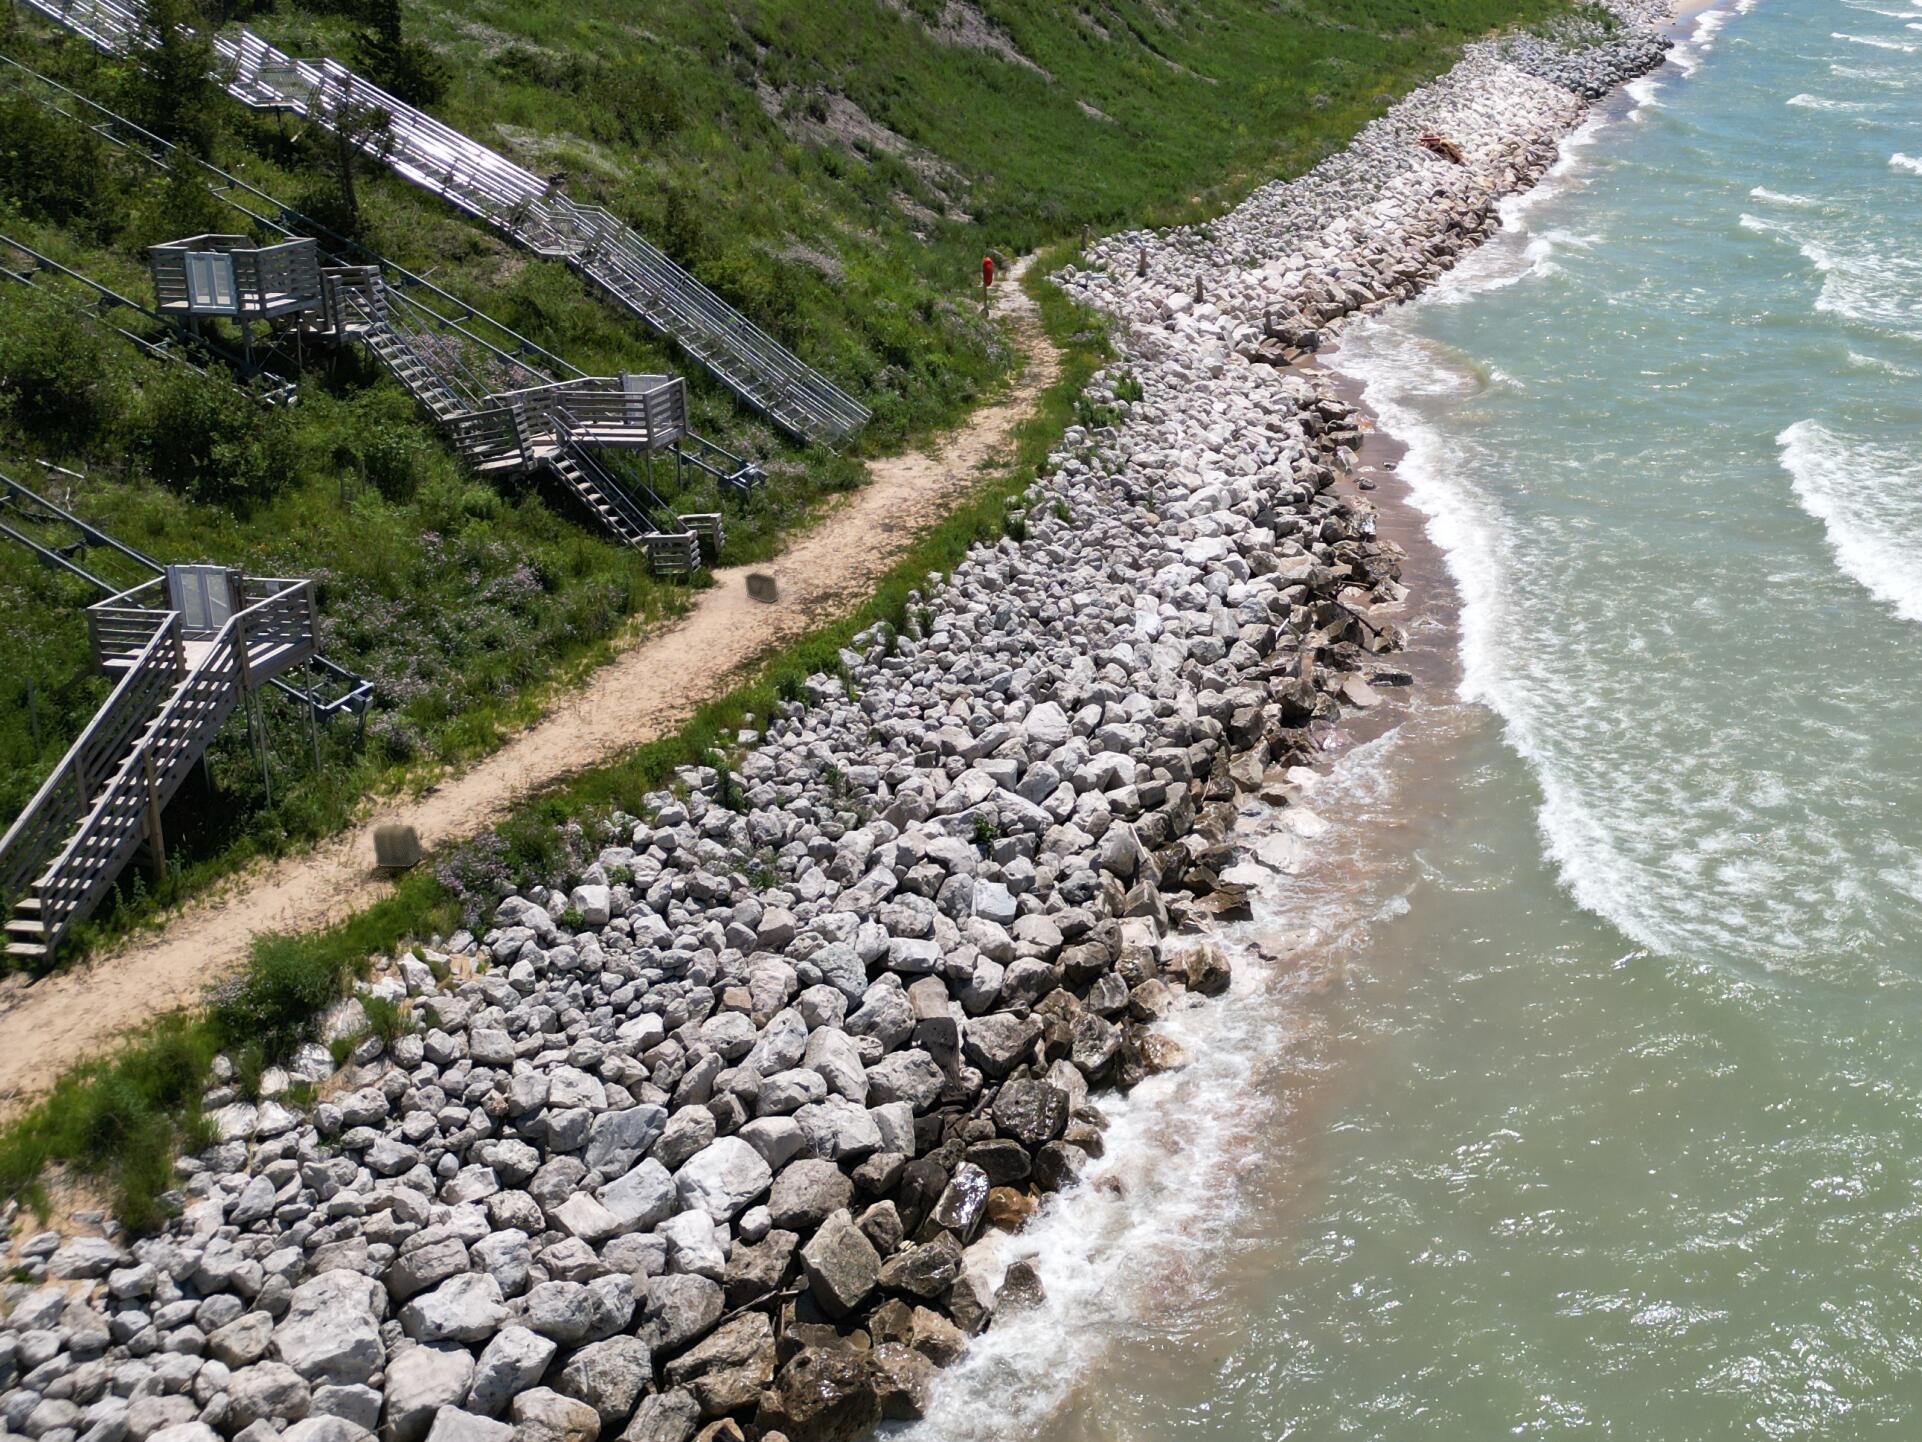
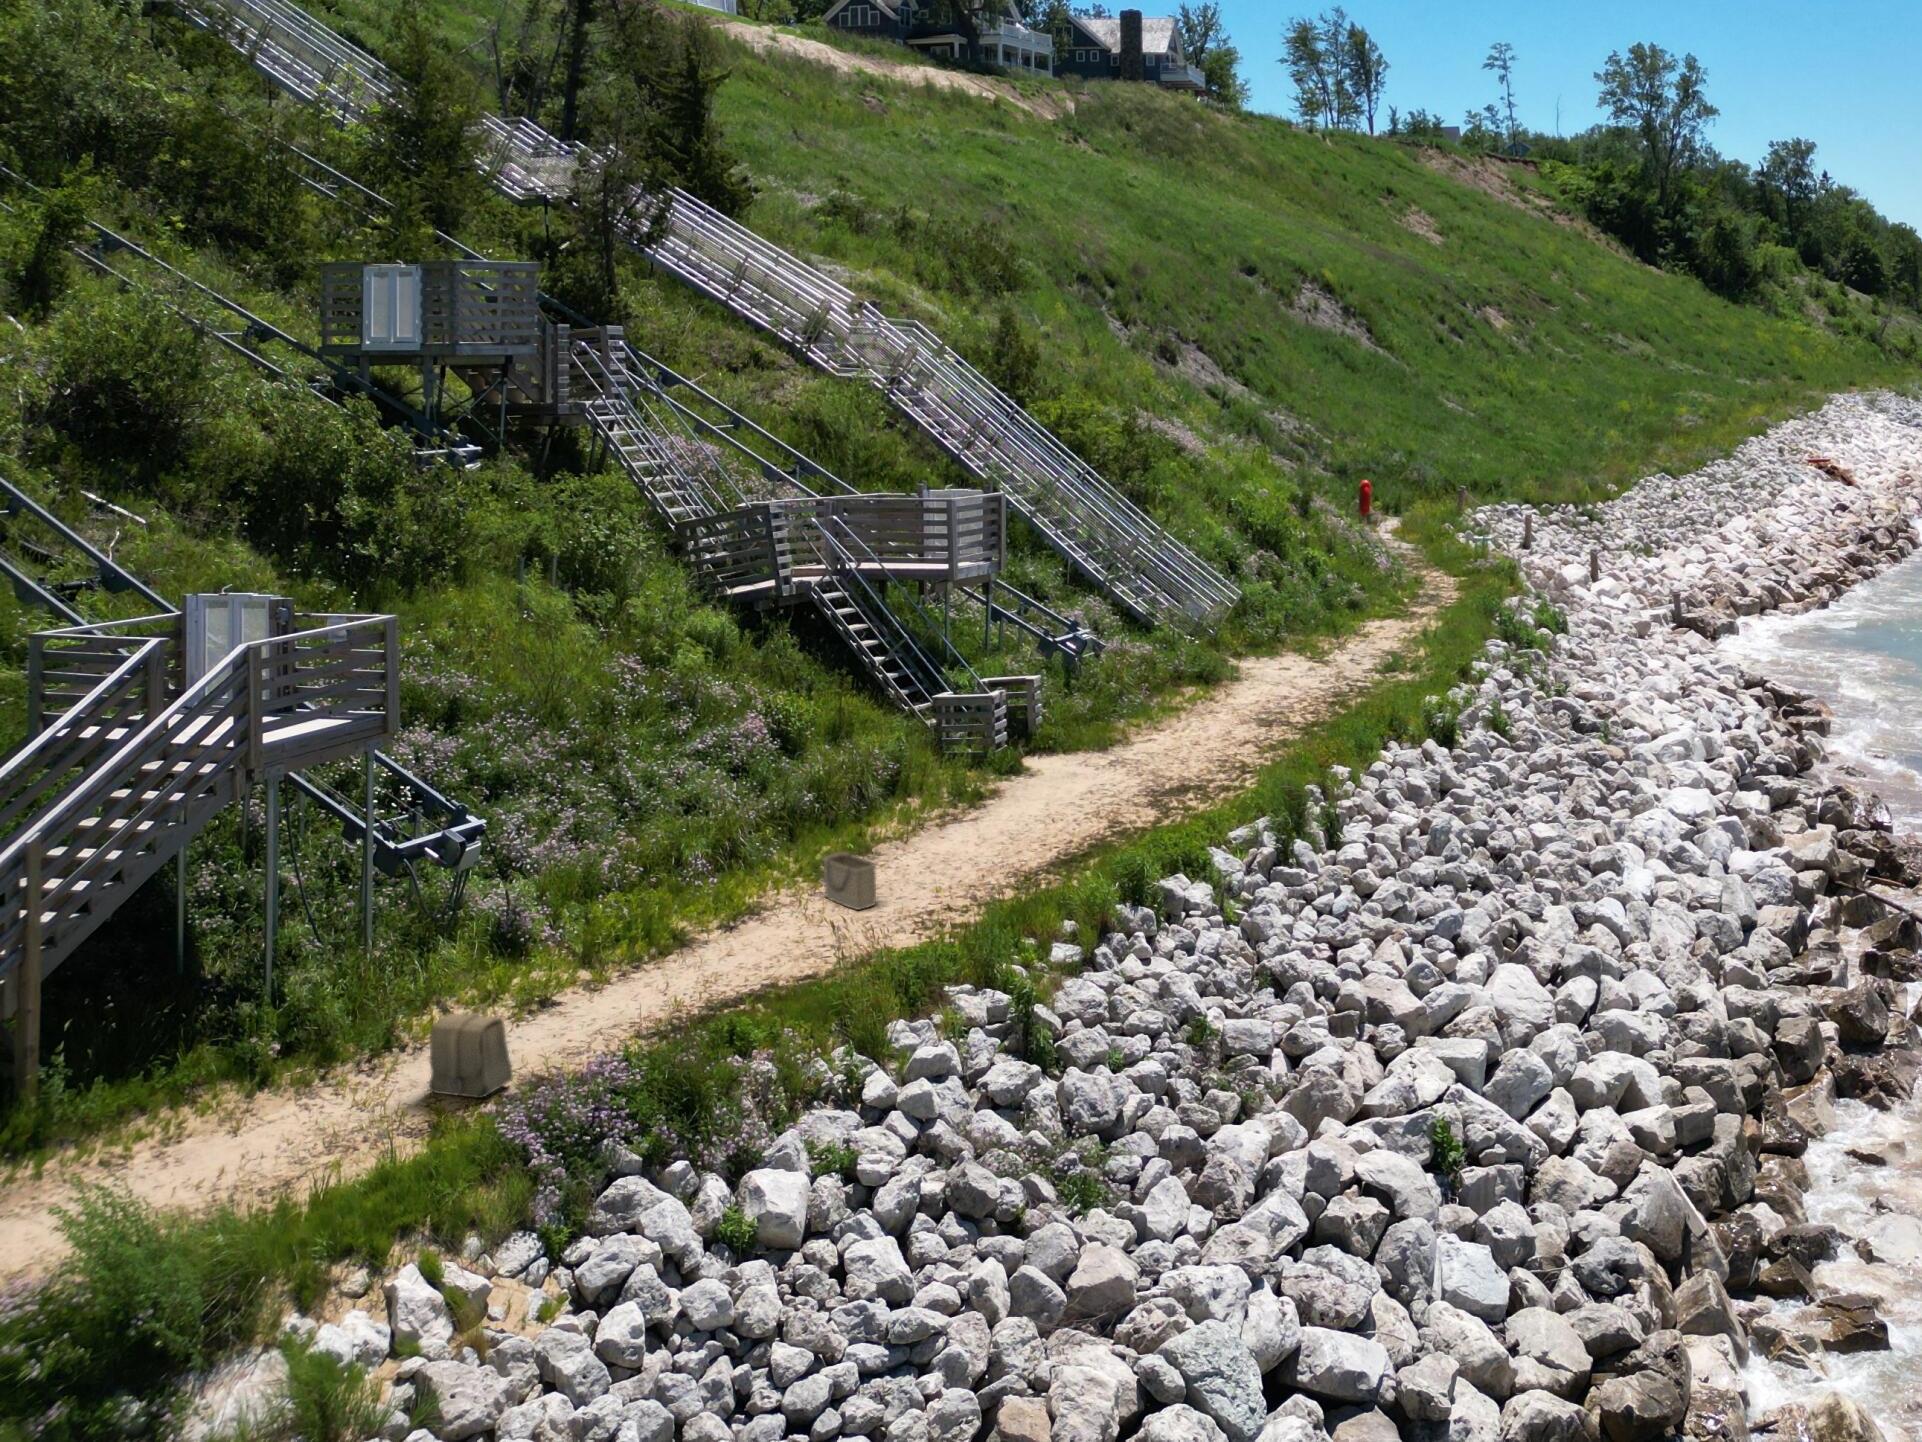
basket: present [745,572,778,603] -> present [823,852,877,910]

